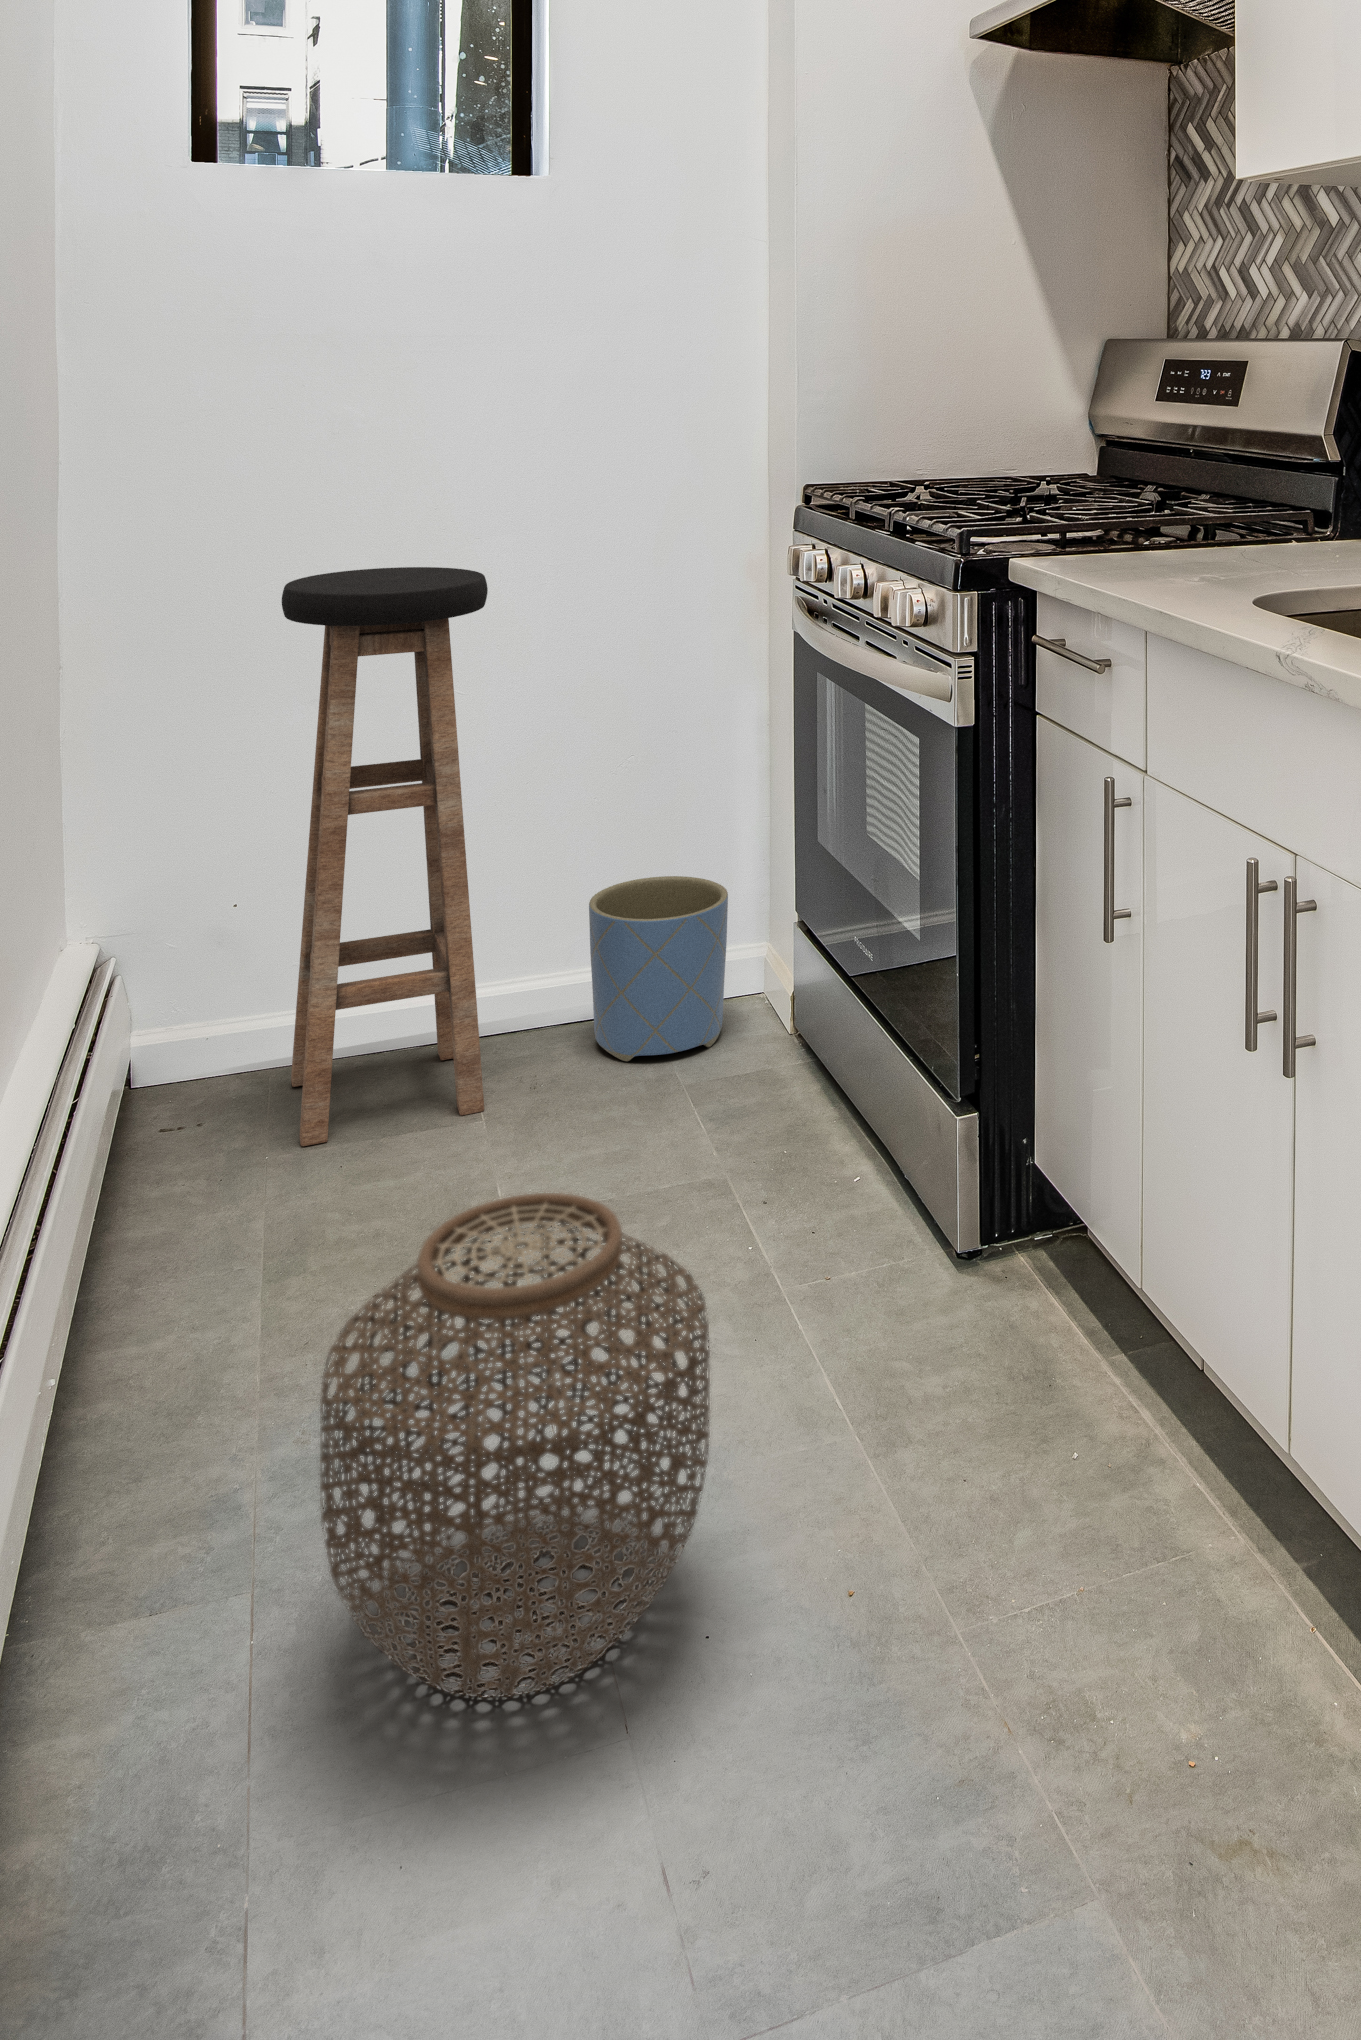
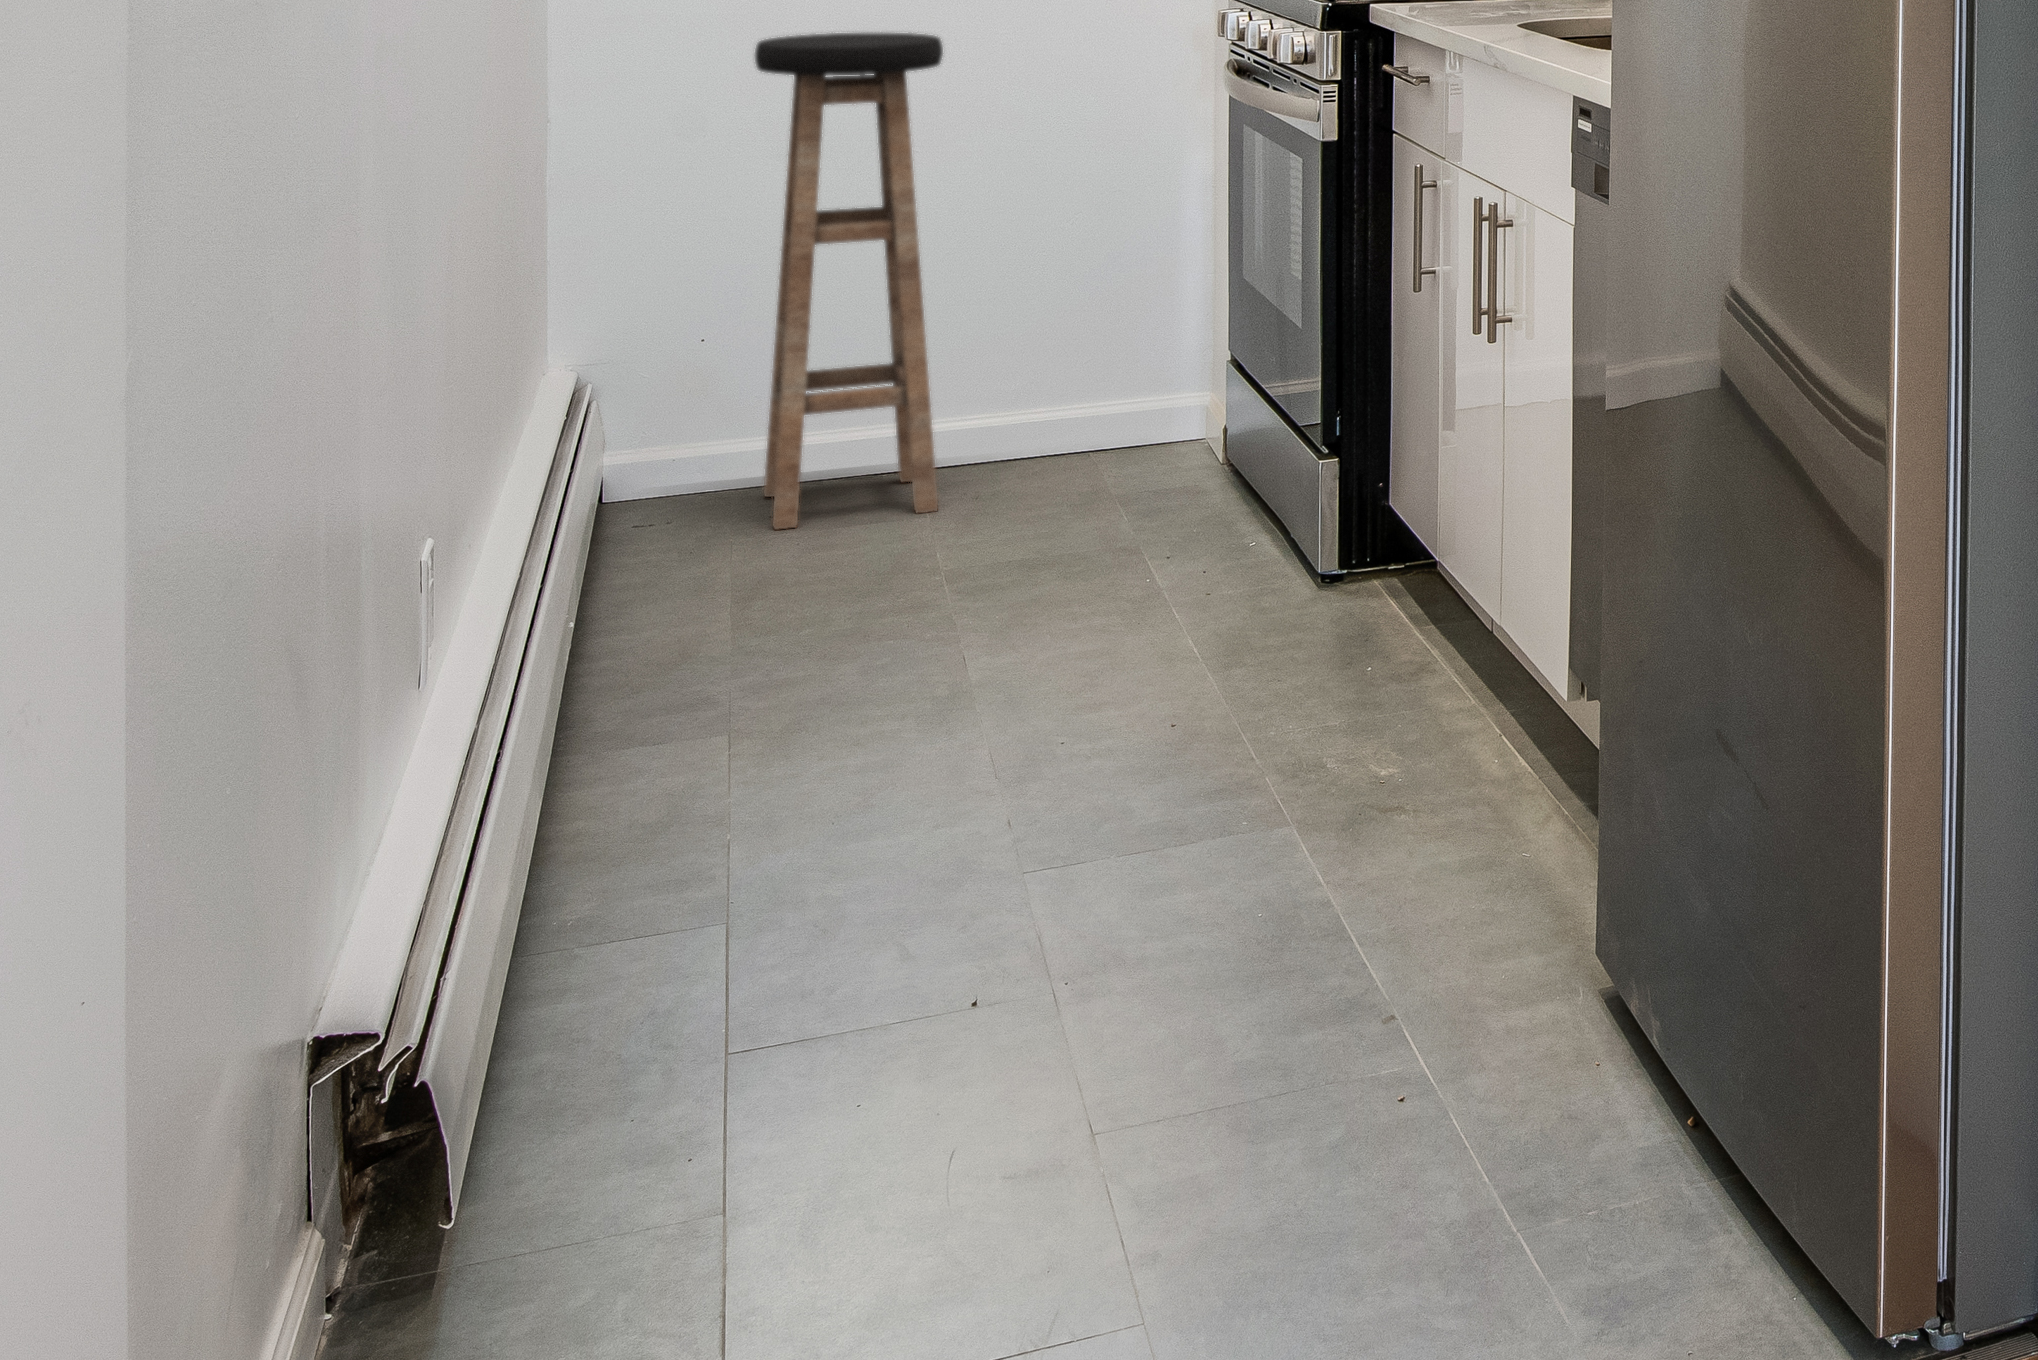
planter: present [589,876,728,1061] -> none [1040,328,1171,483]
woven basket: present [320,1193,710,1698] -> none [795,444,1076,755]

